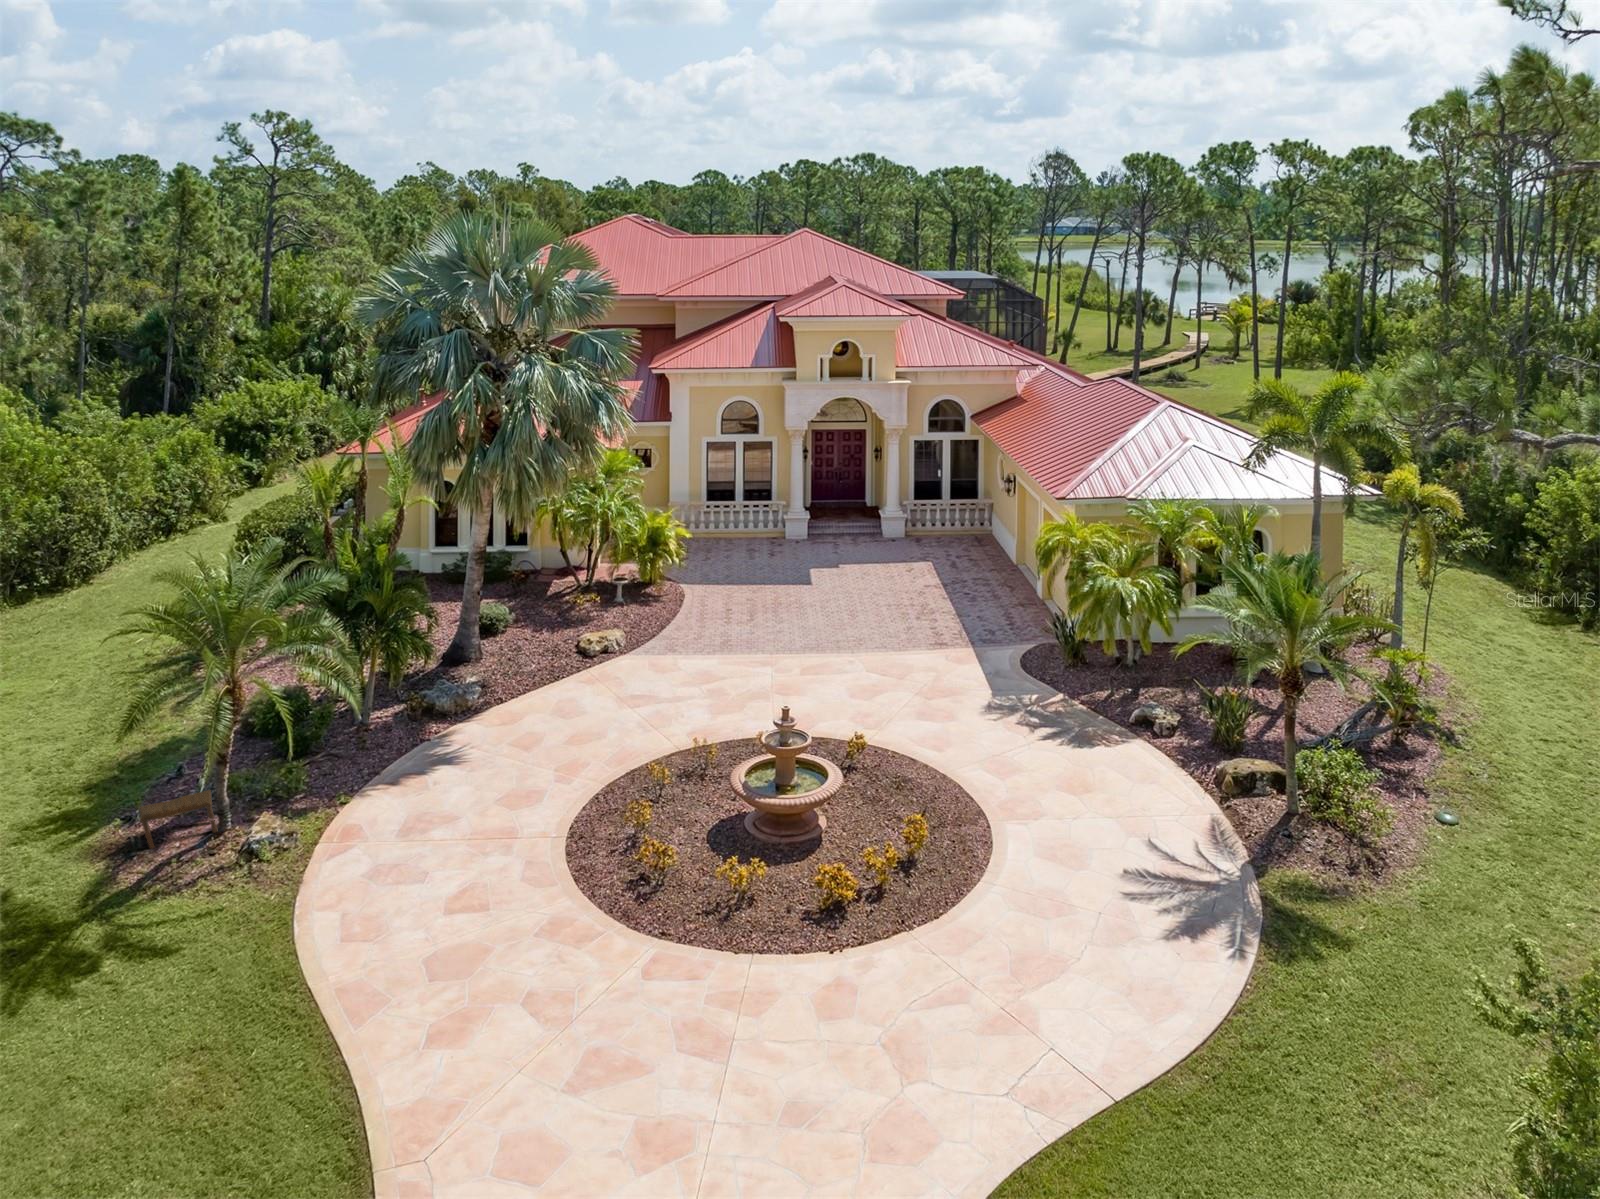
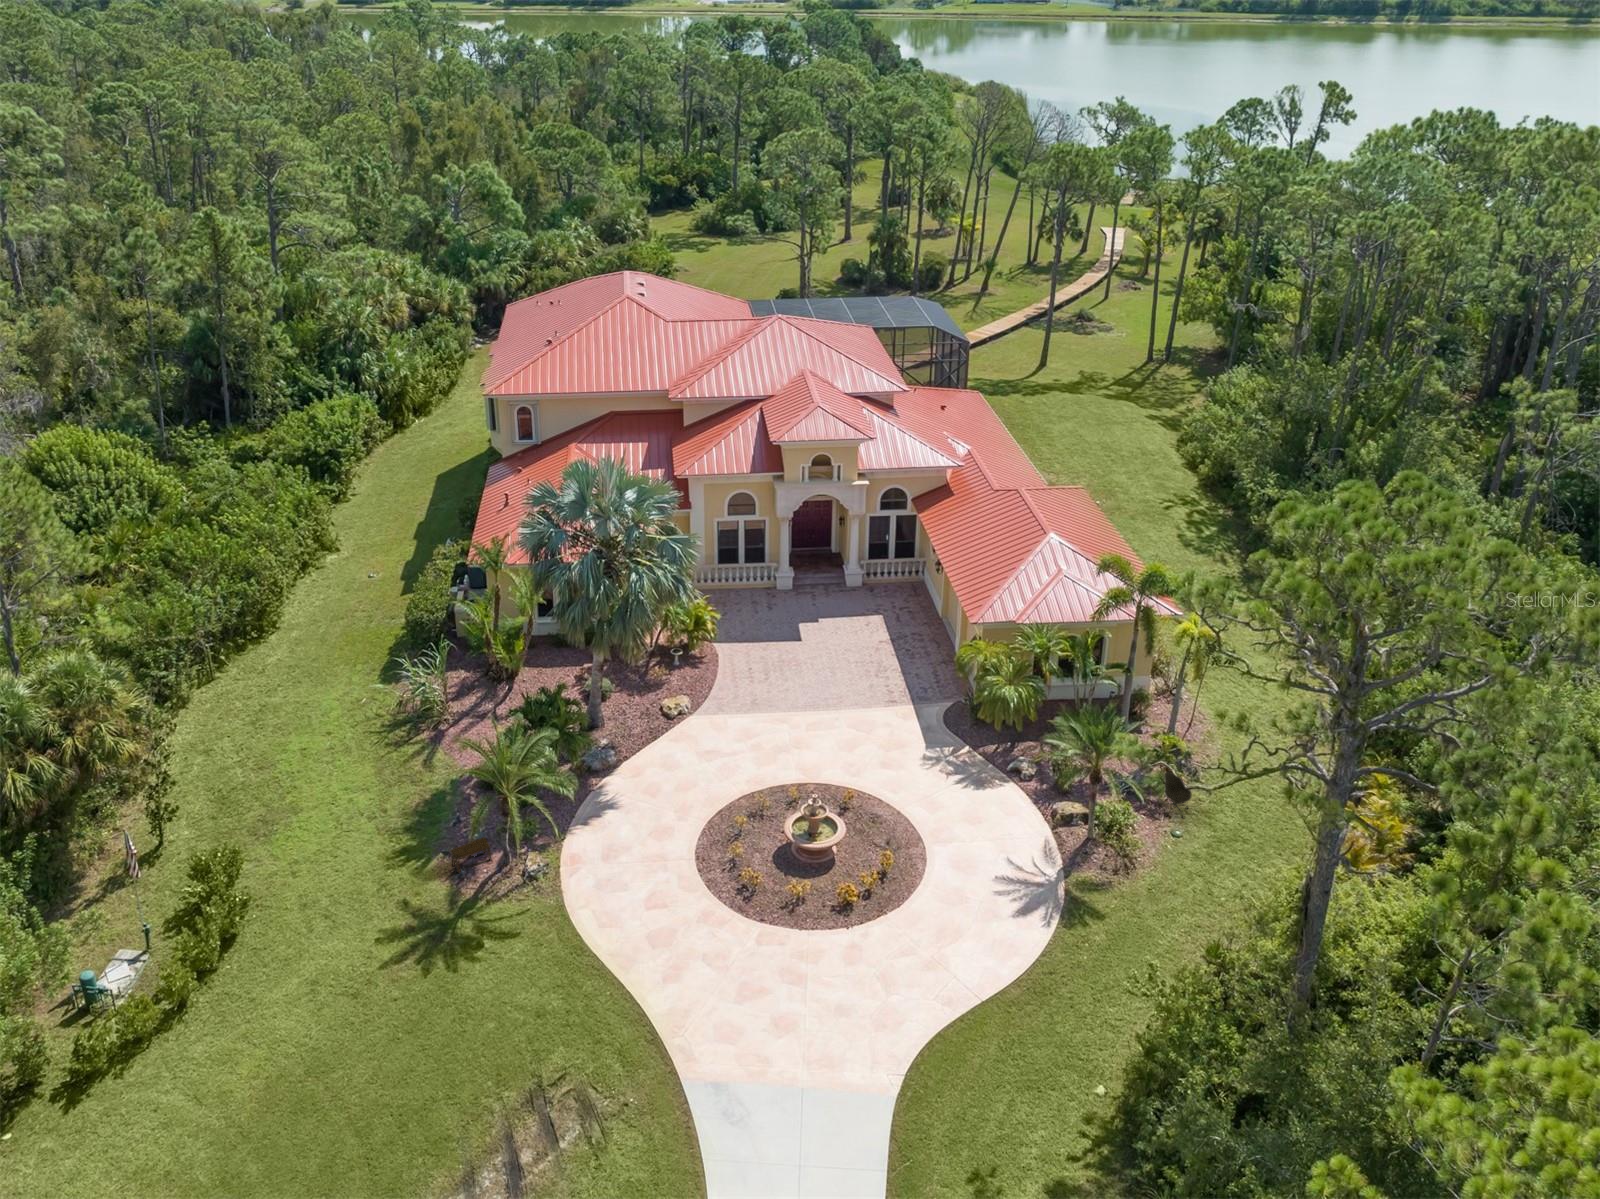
chair: none [1411,704,1475,792] -> present [1160,771,1192,818]

